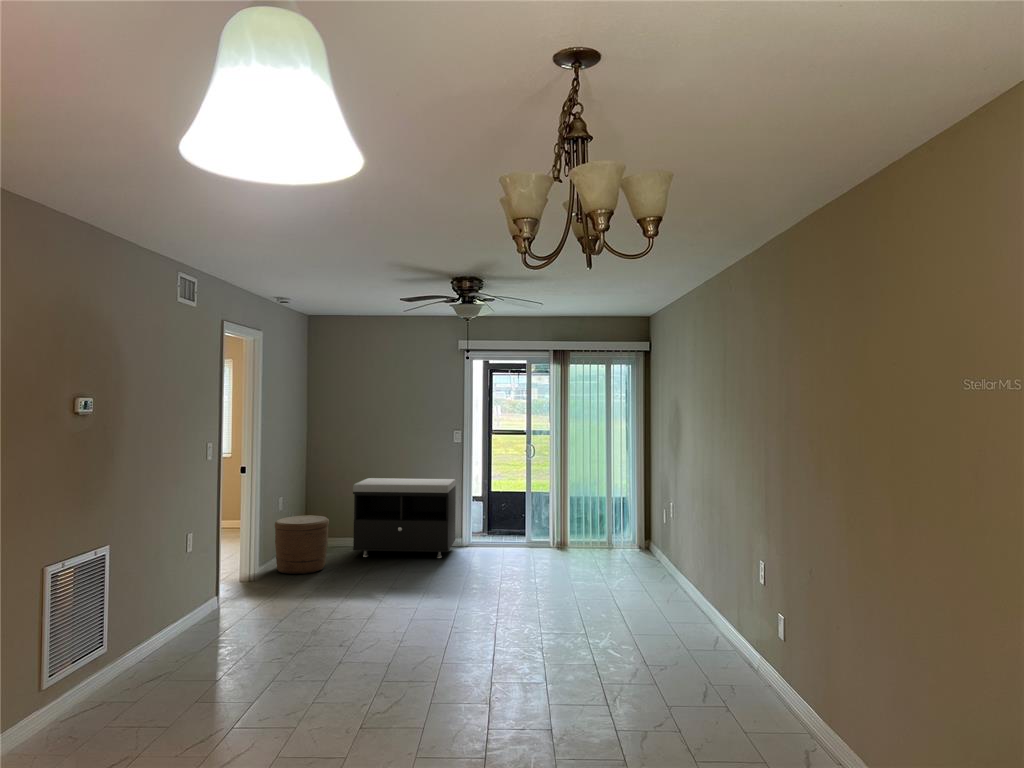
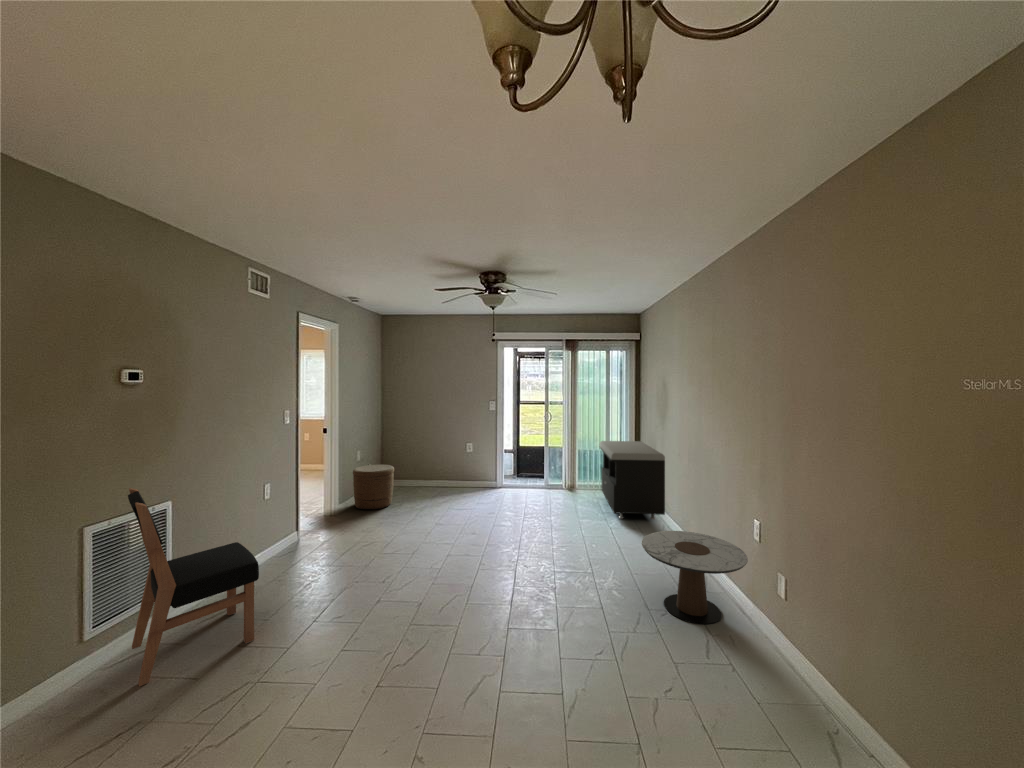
storage bench: present [353,478,456,558] -> present [599,441,665,520]
dining chair: none [78,529,219,732] -> present [128,488,259,686]
side table: none [637,579,745,671] -> present [642,531,748,624]

